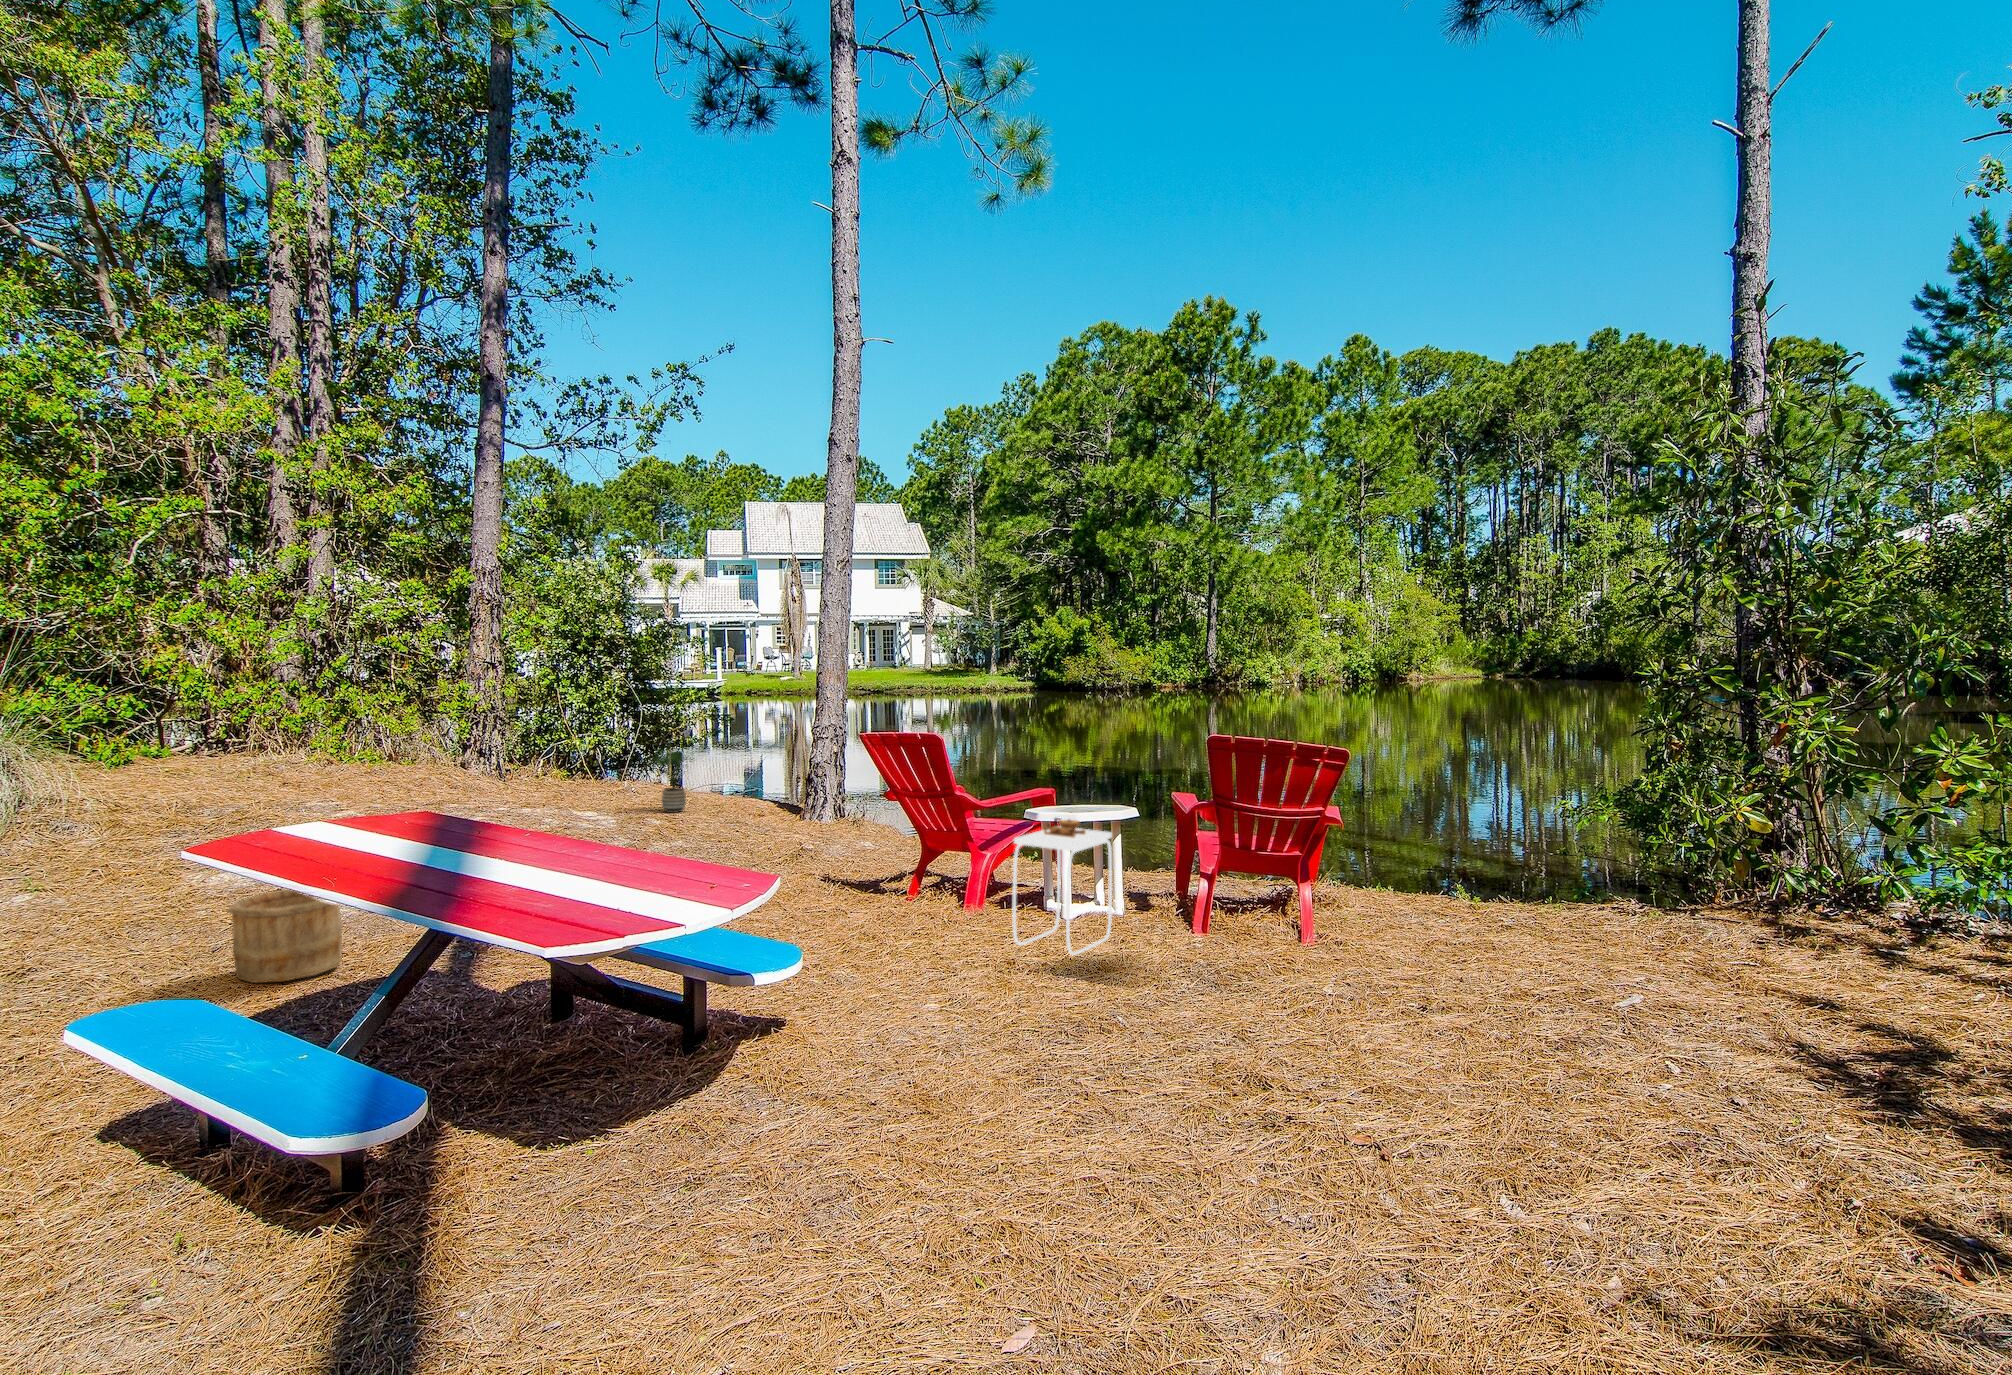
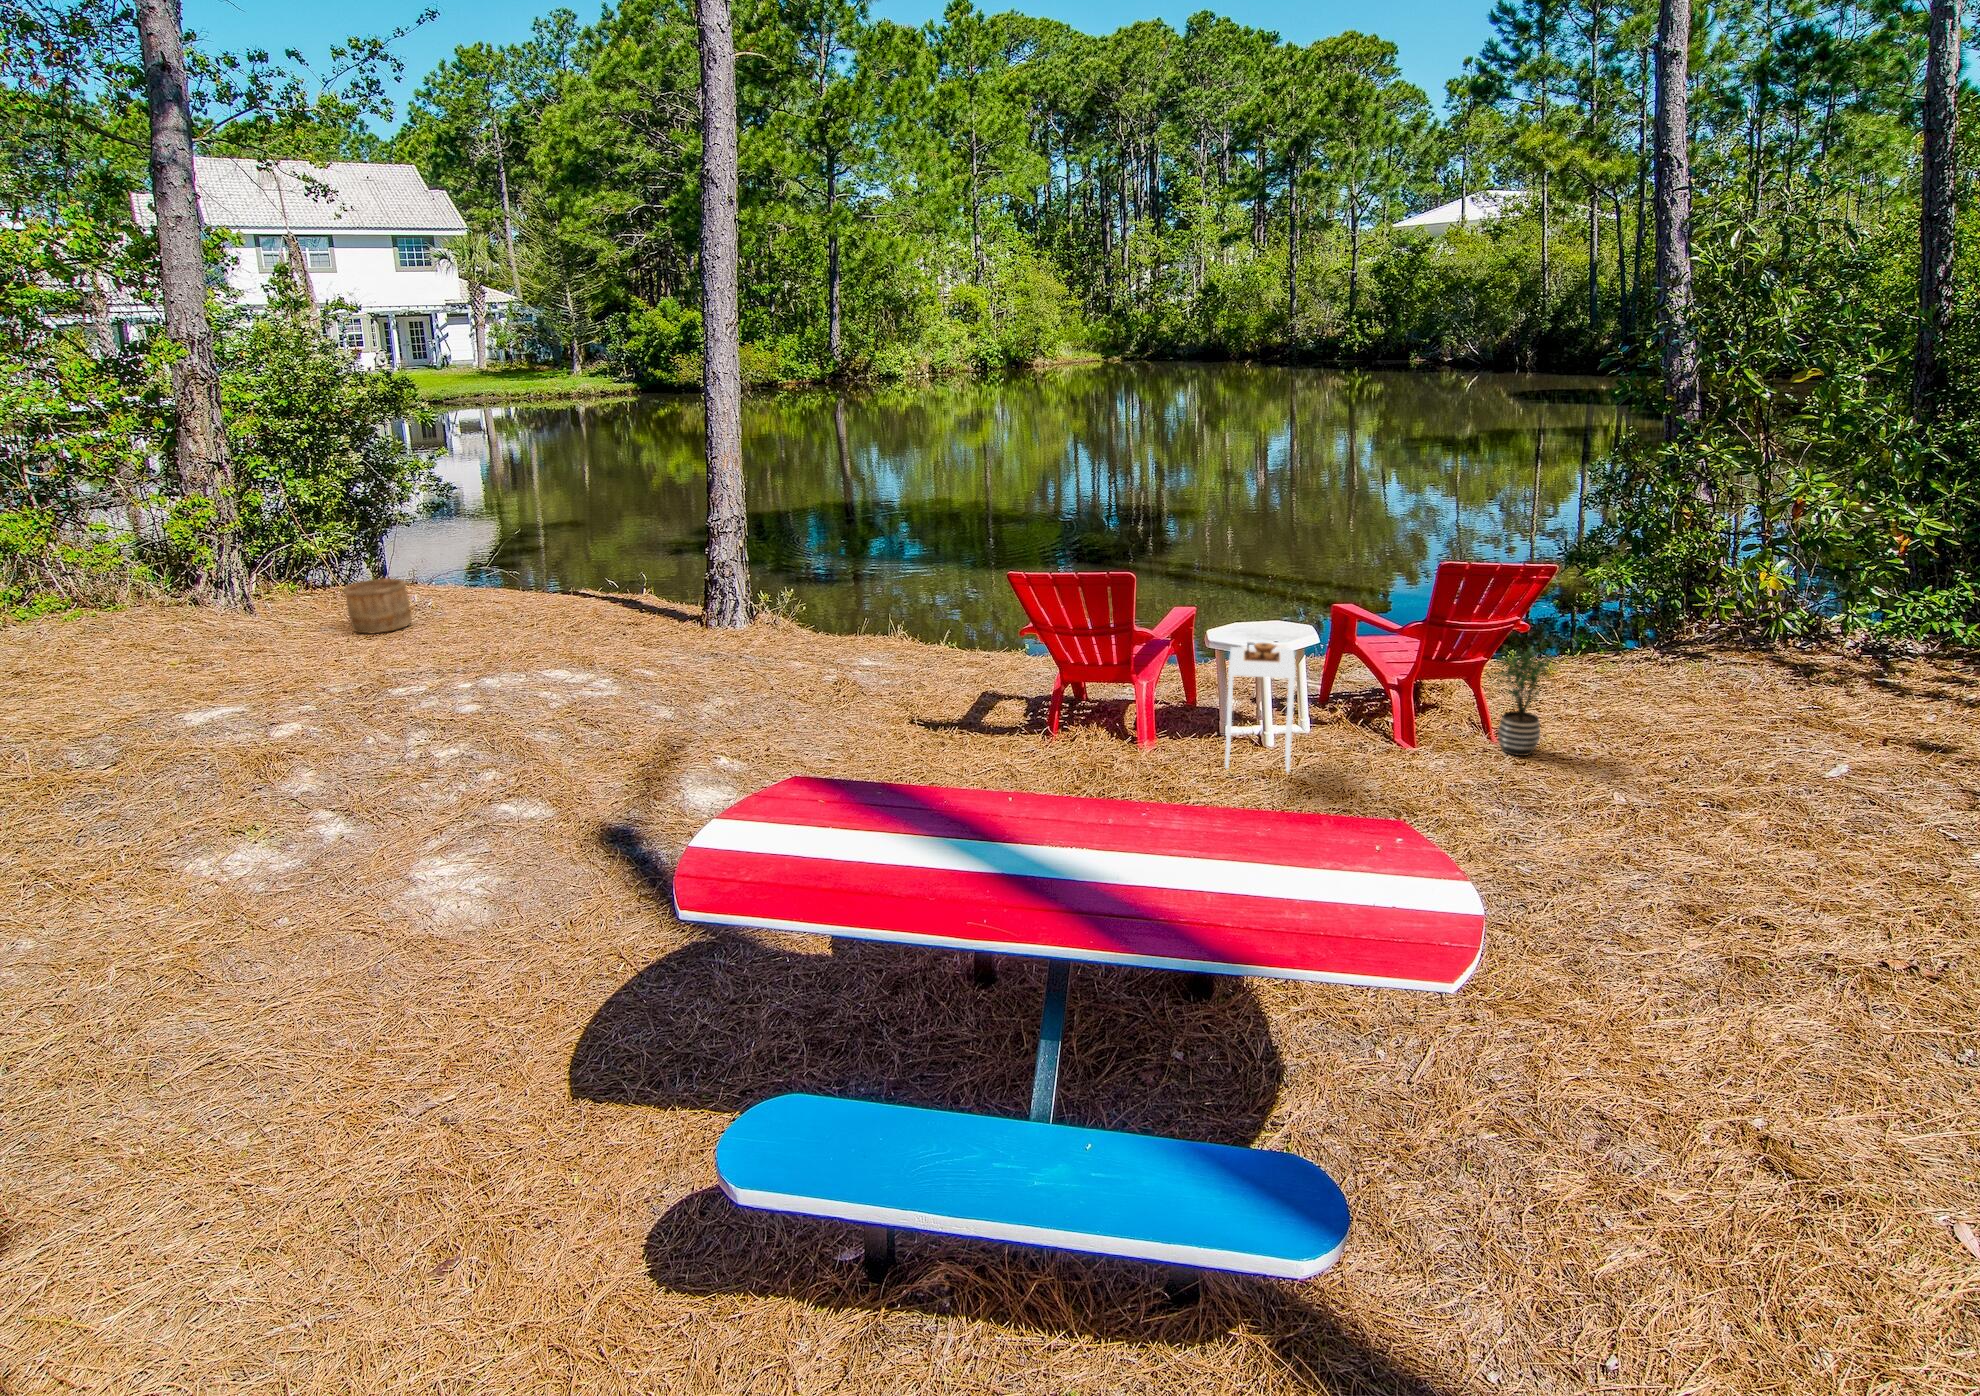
potted plant: present [653,748,694,813] -> present [1488,649,1556,756]
wooden bucket: present [228,890,342,983] -> present [342,578,412,633]

